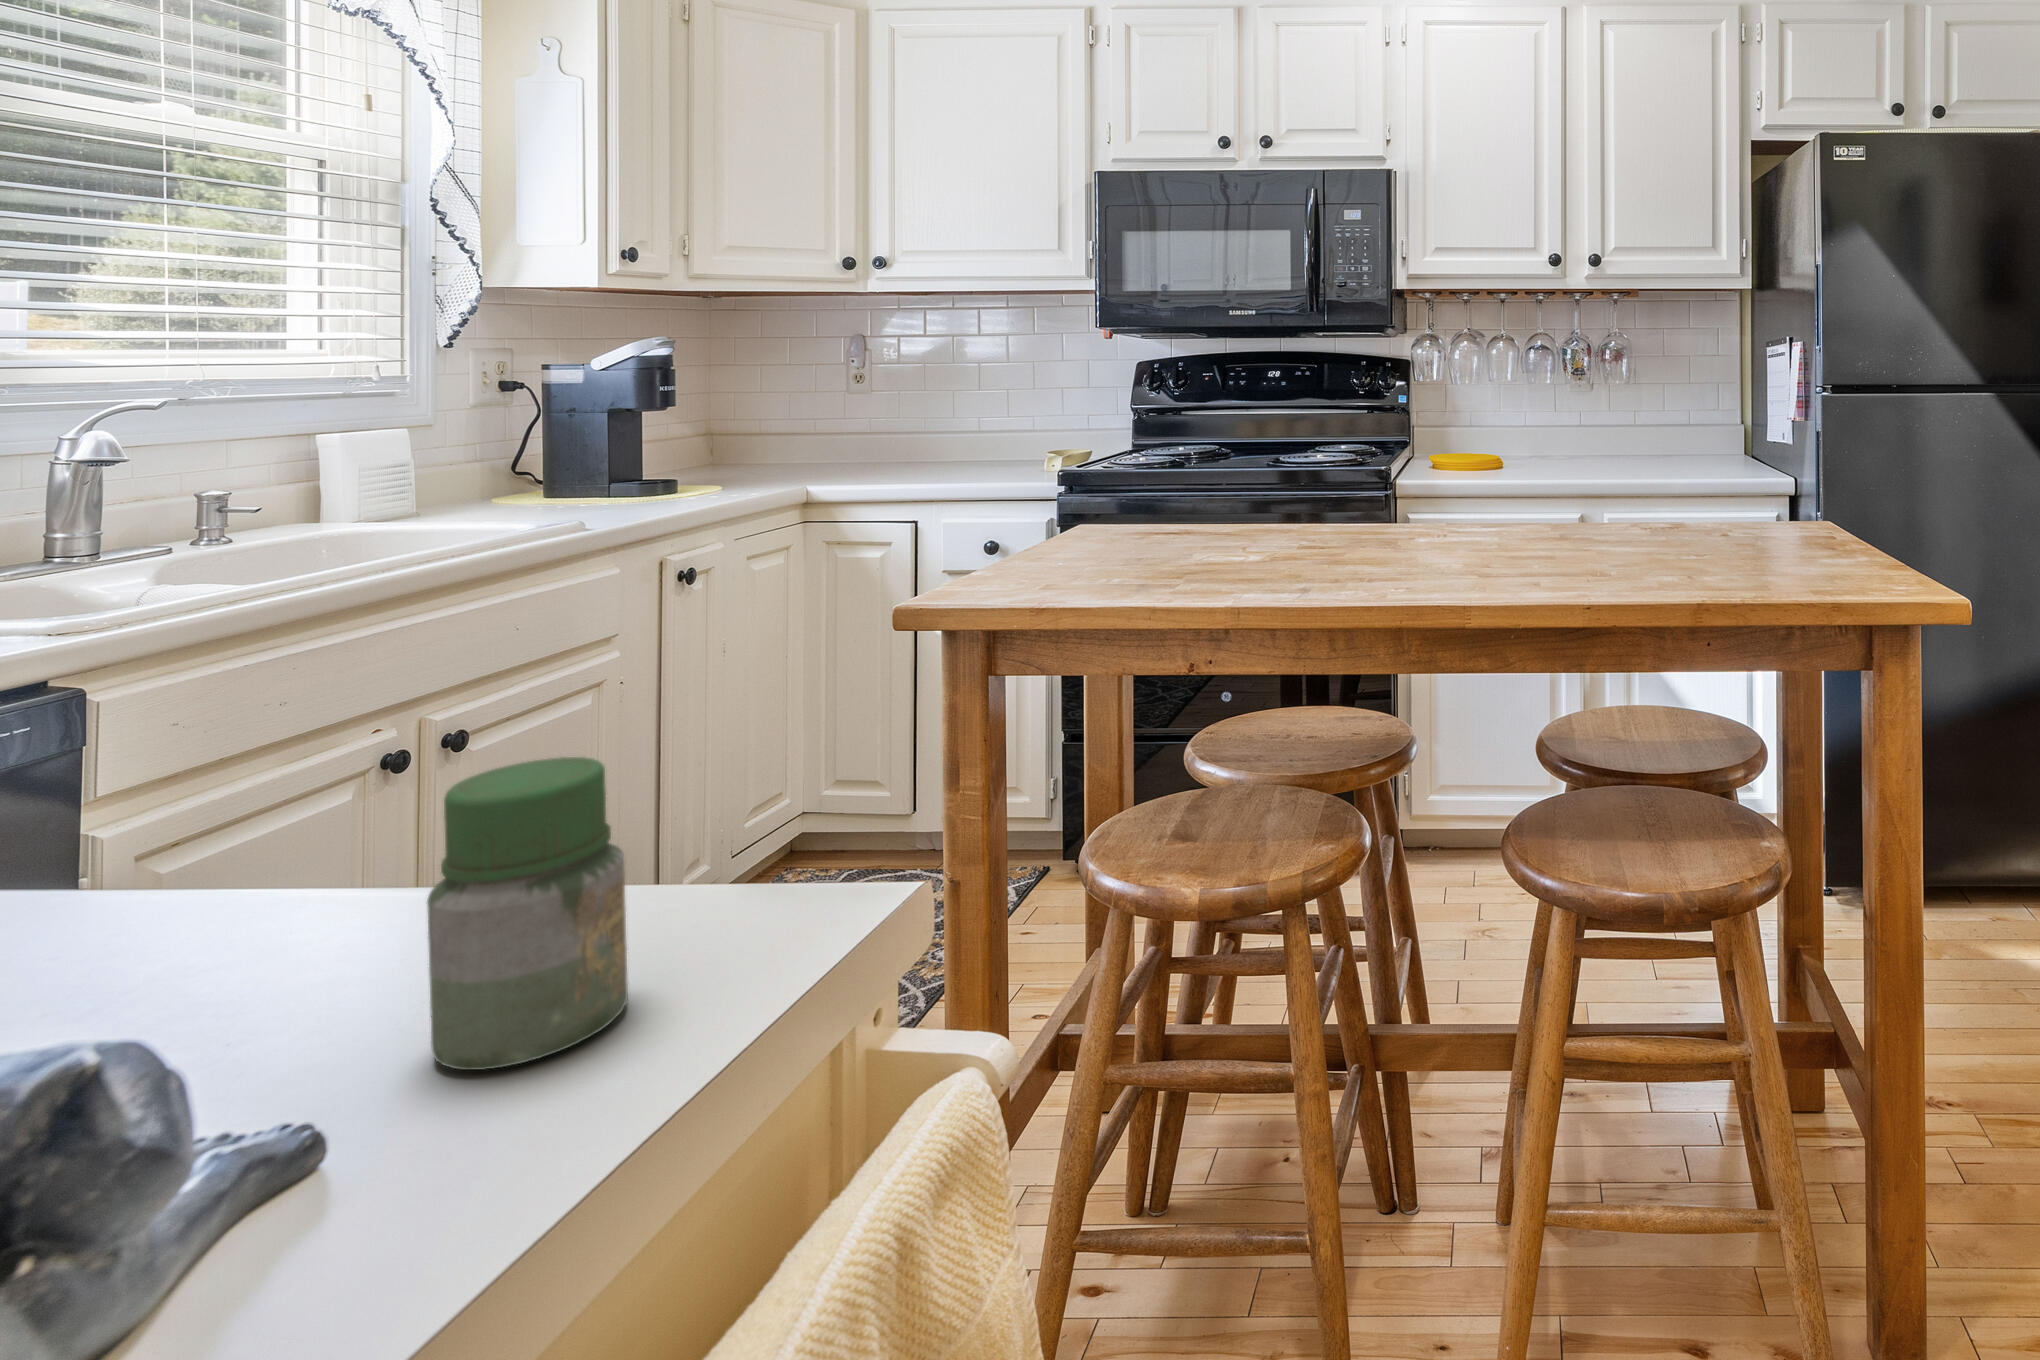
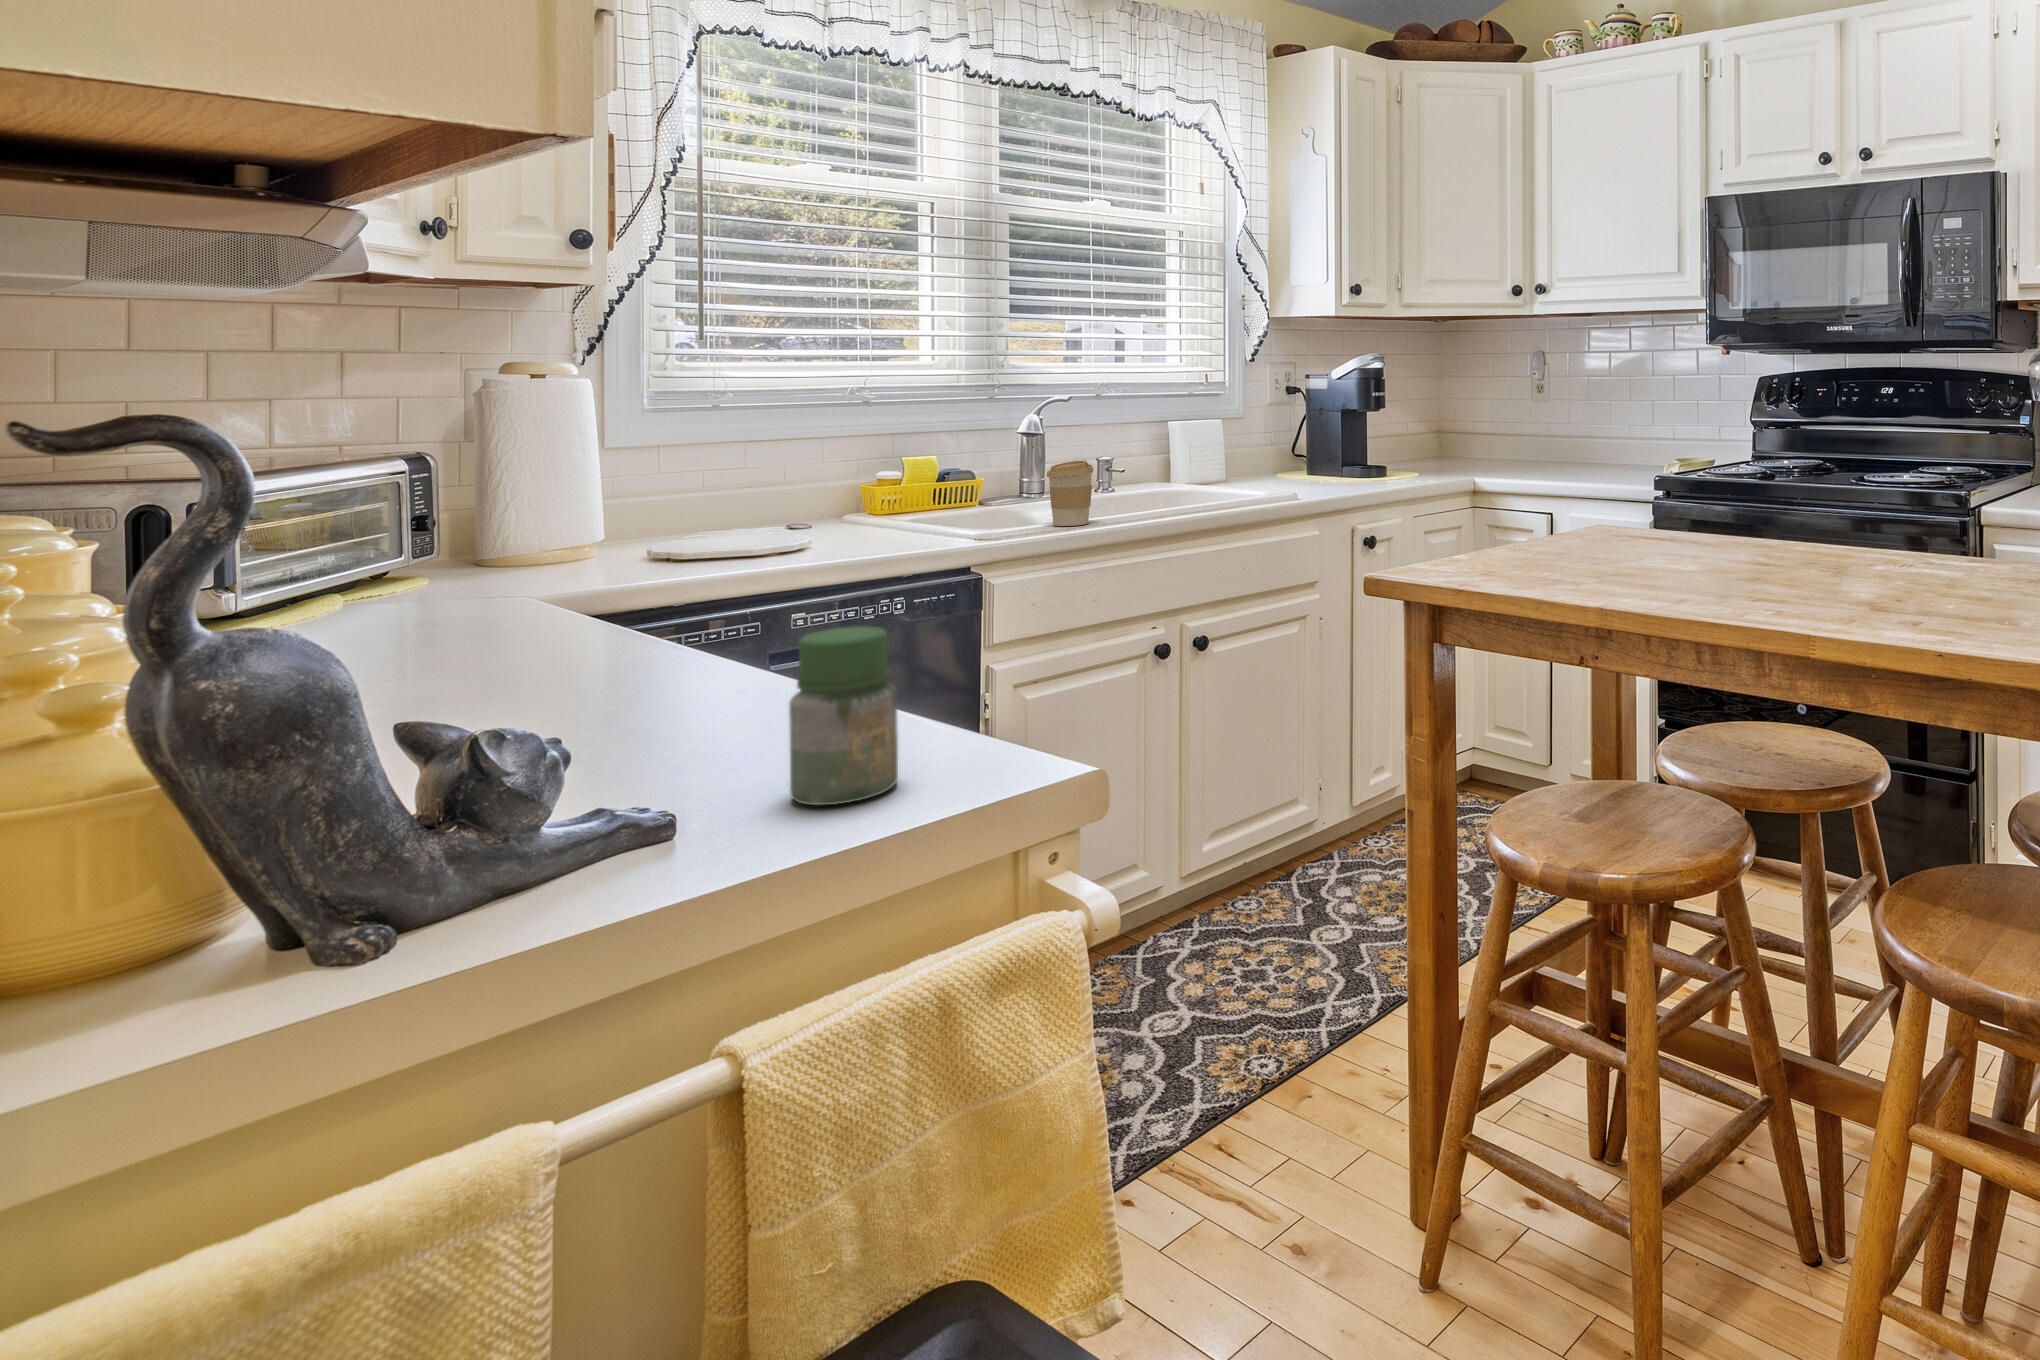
coffee cup: none [170,497,268,600] -> present [1047,461,1093,526]

